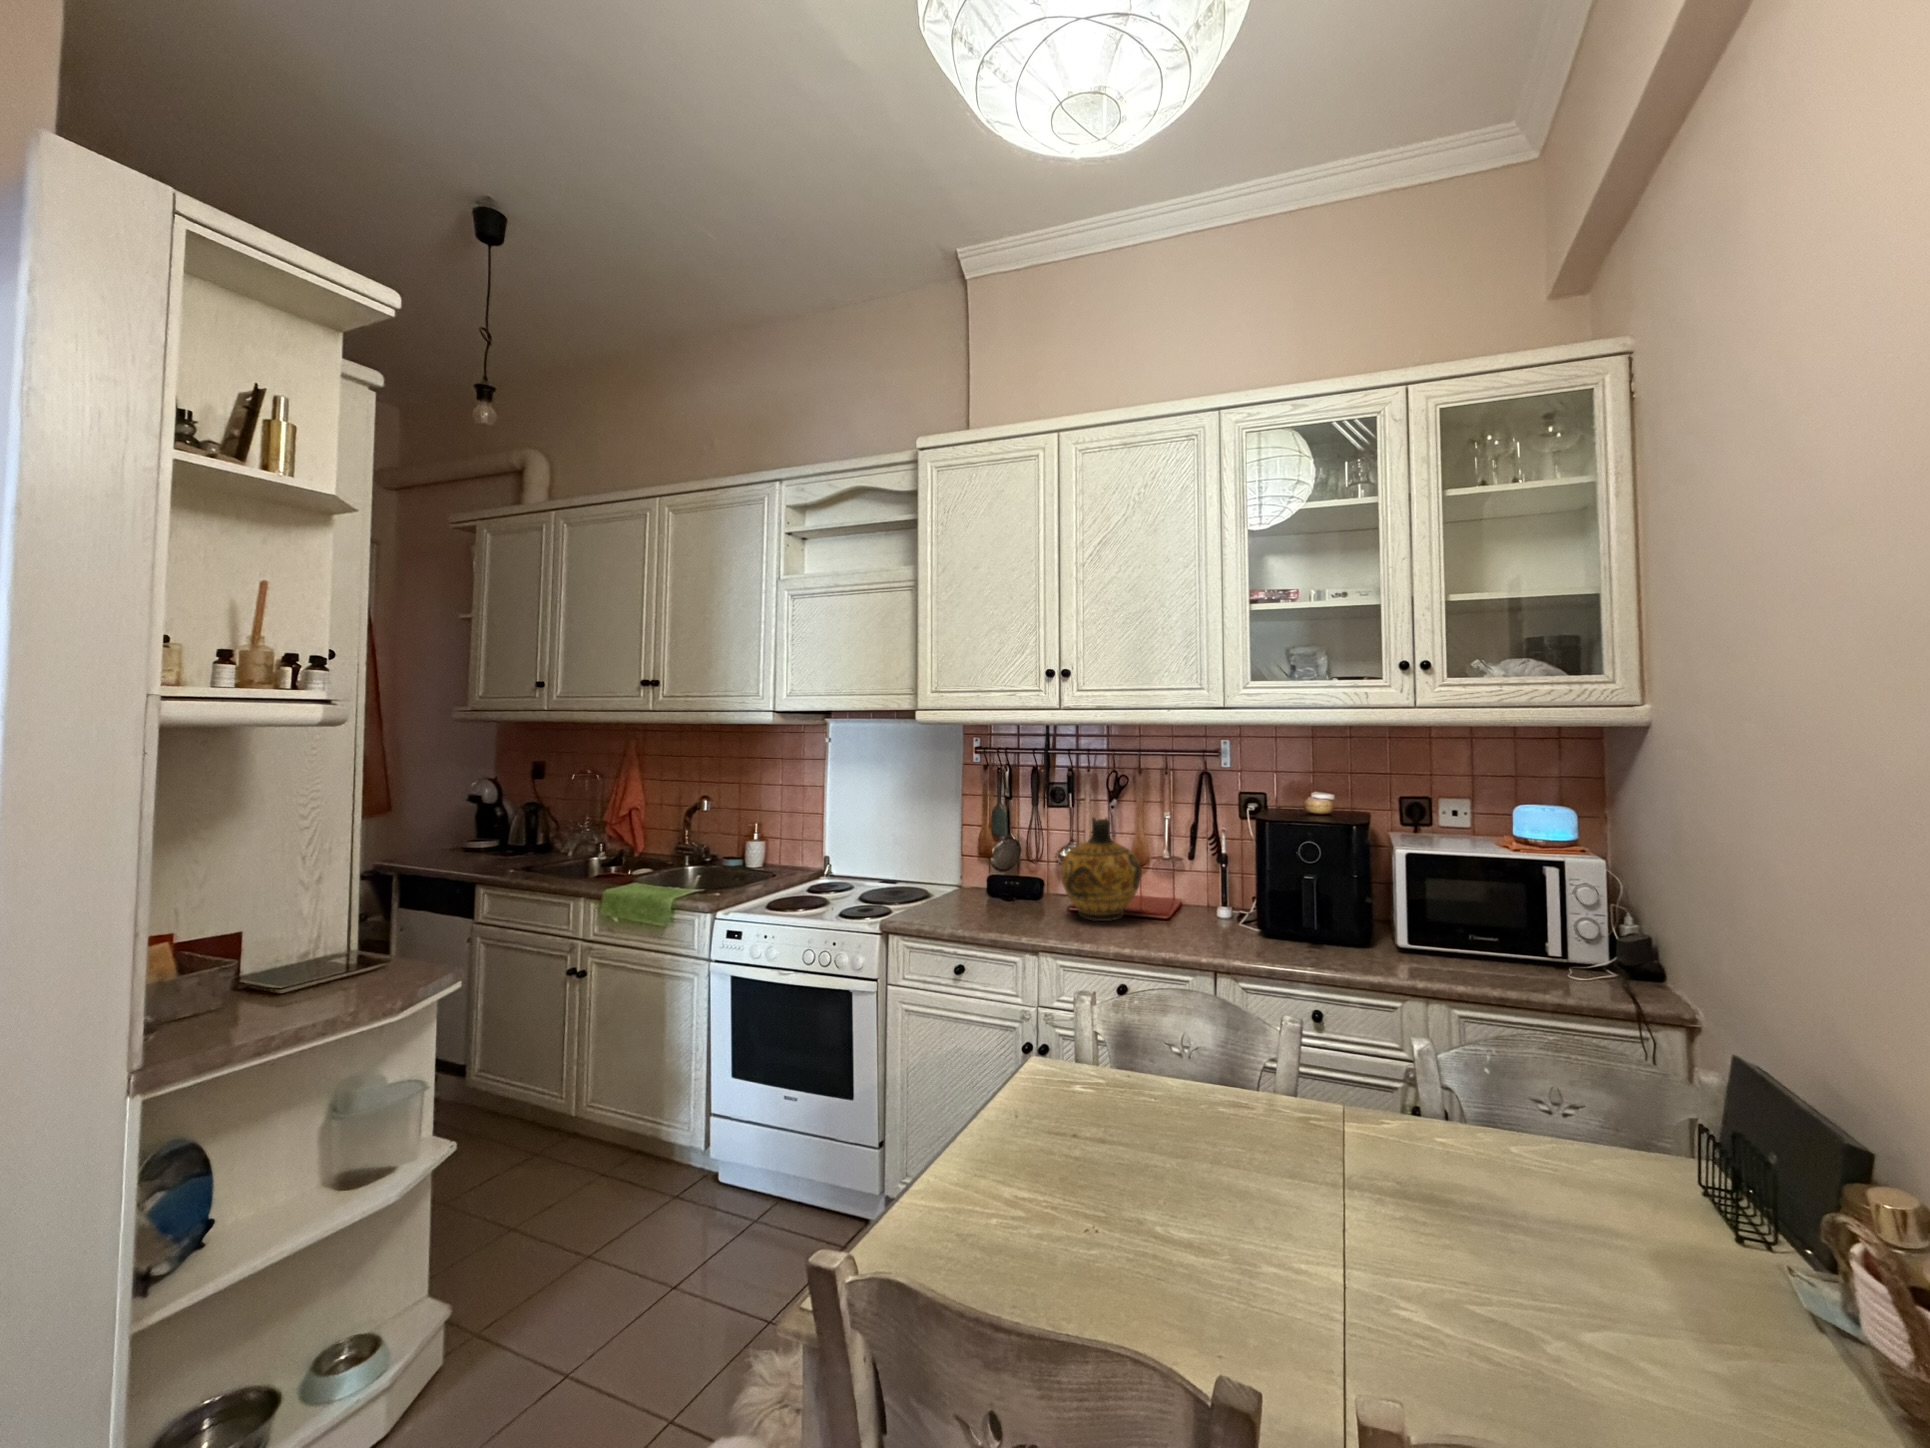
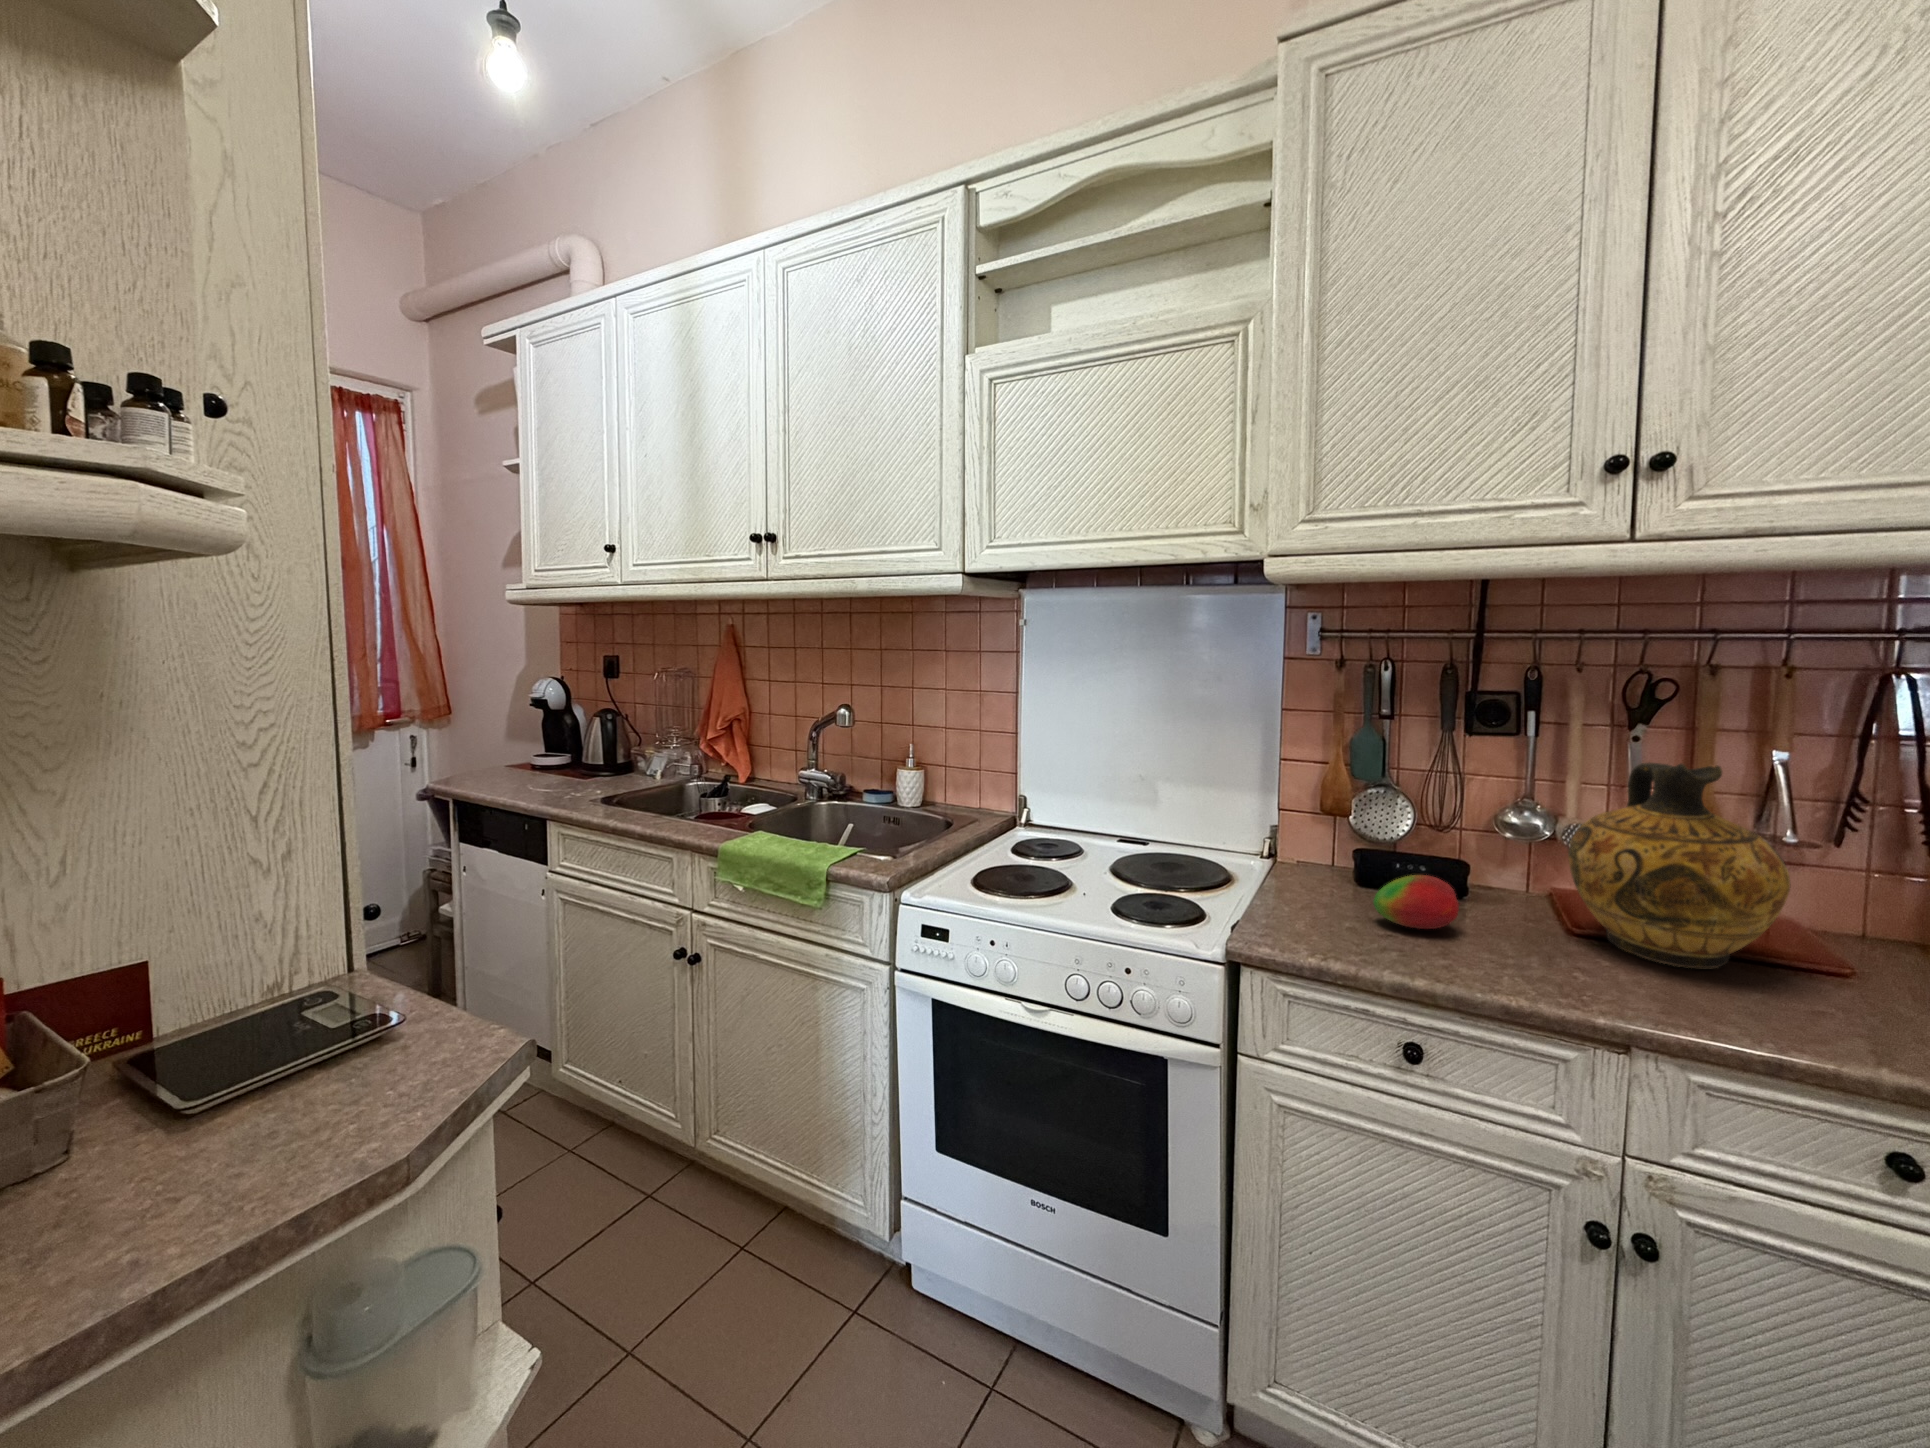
fruit: none [973,883,1013,912] -> present [1373,875,1461,929]

